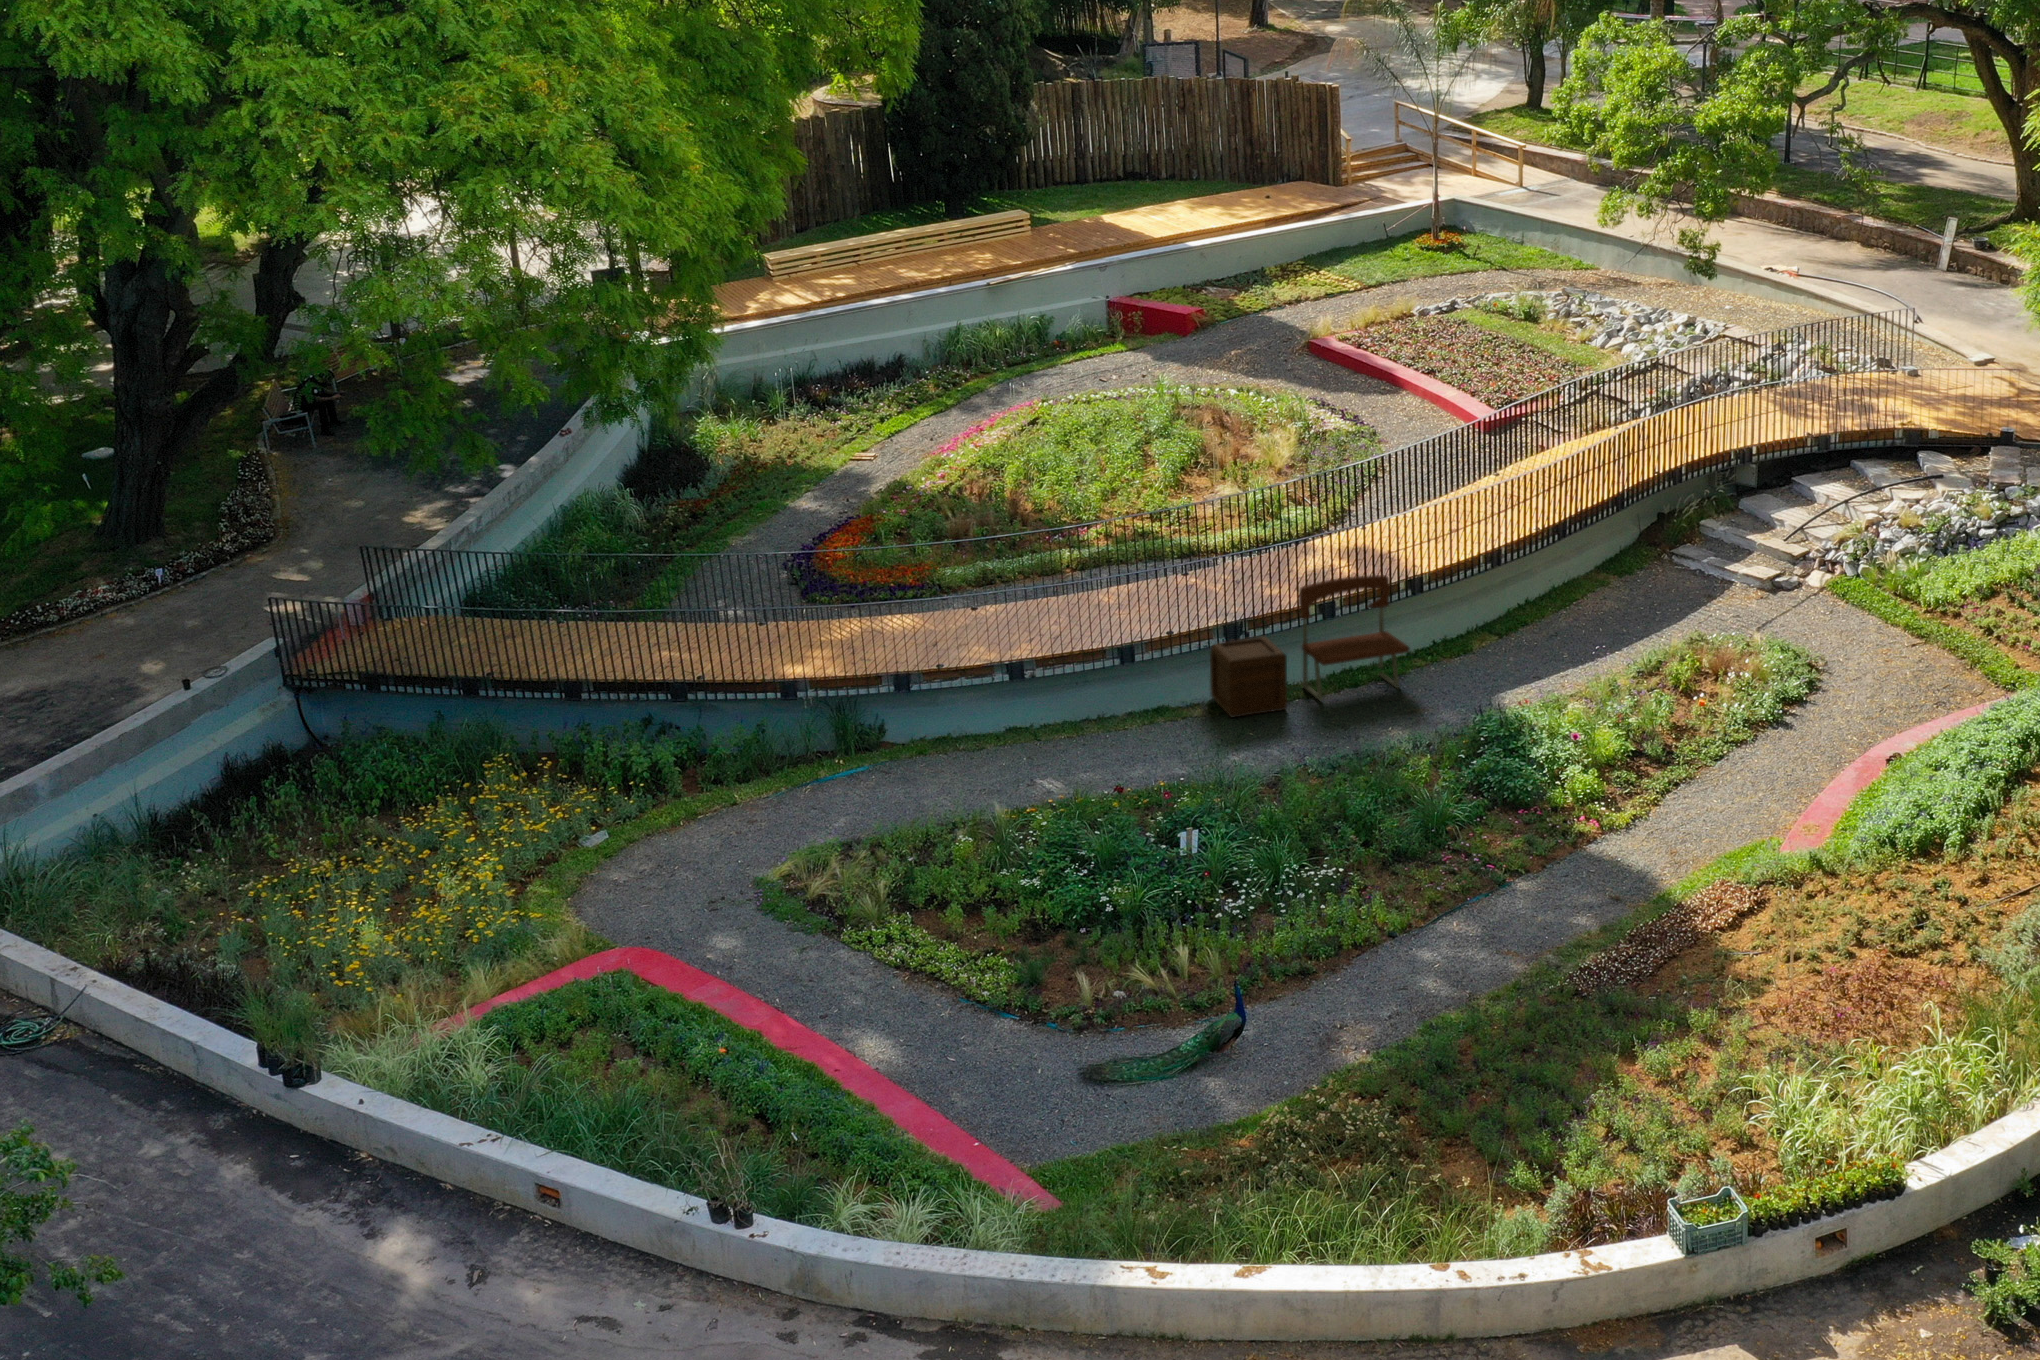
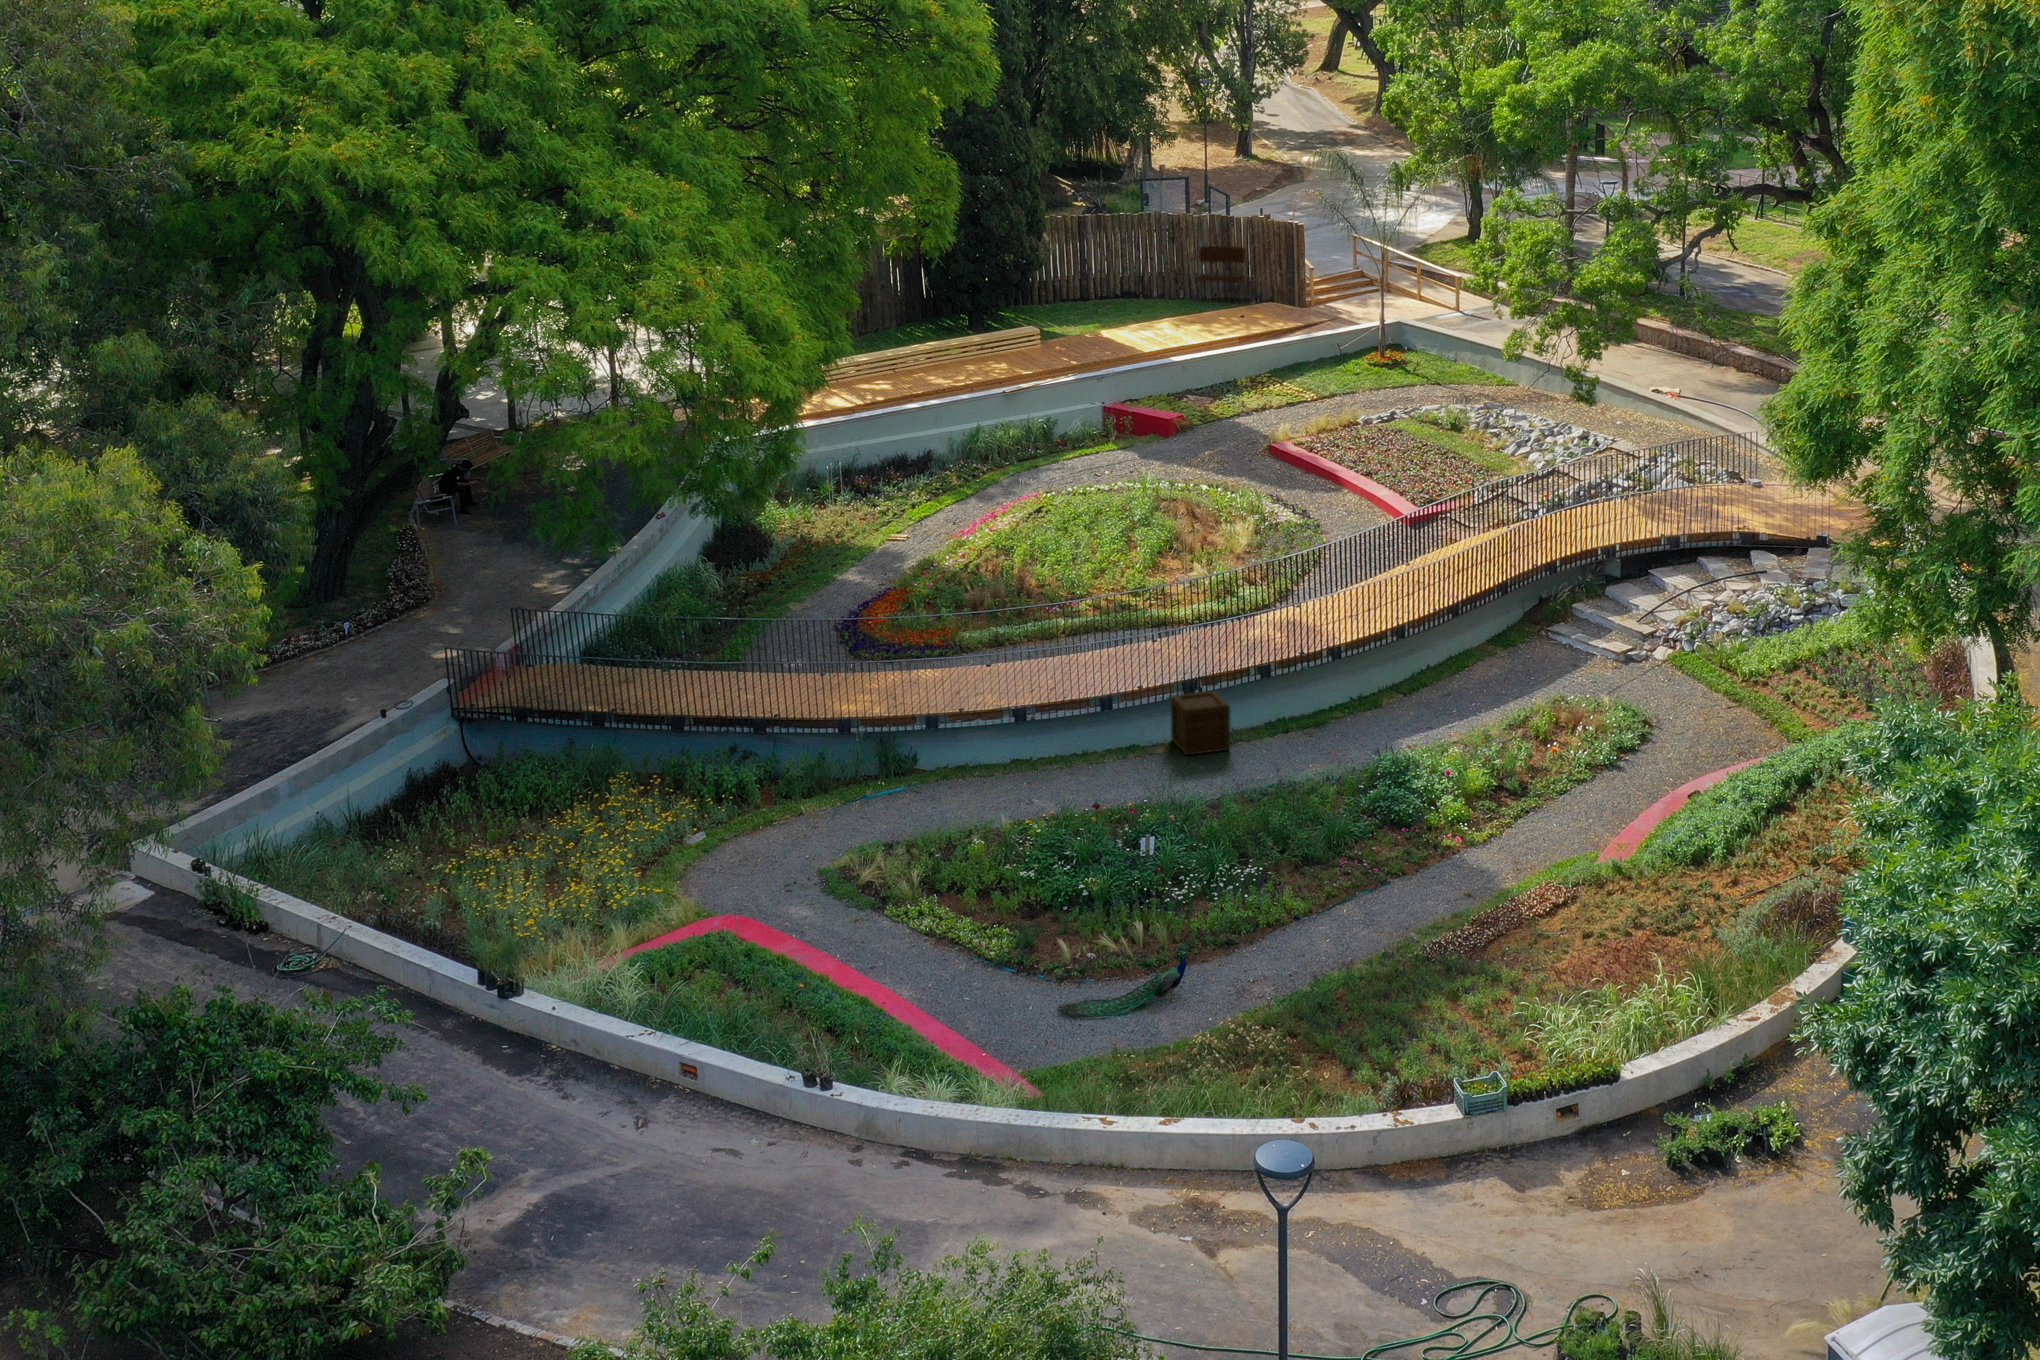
bench: present [1299,575,1410,701] -> present [1197,246,1245,300]

